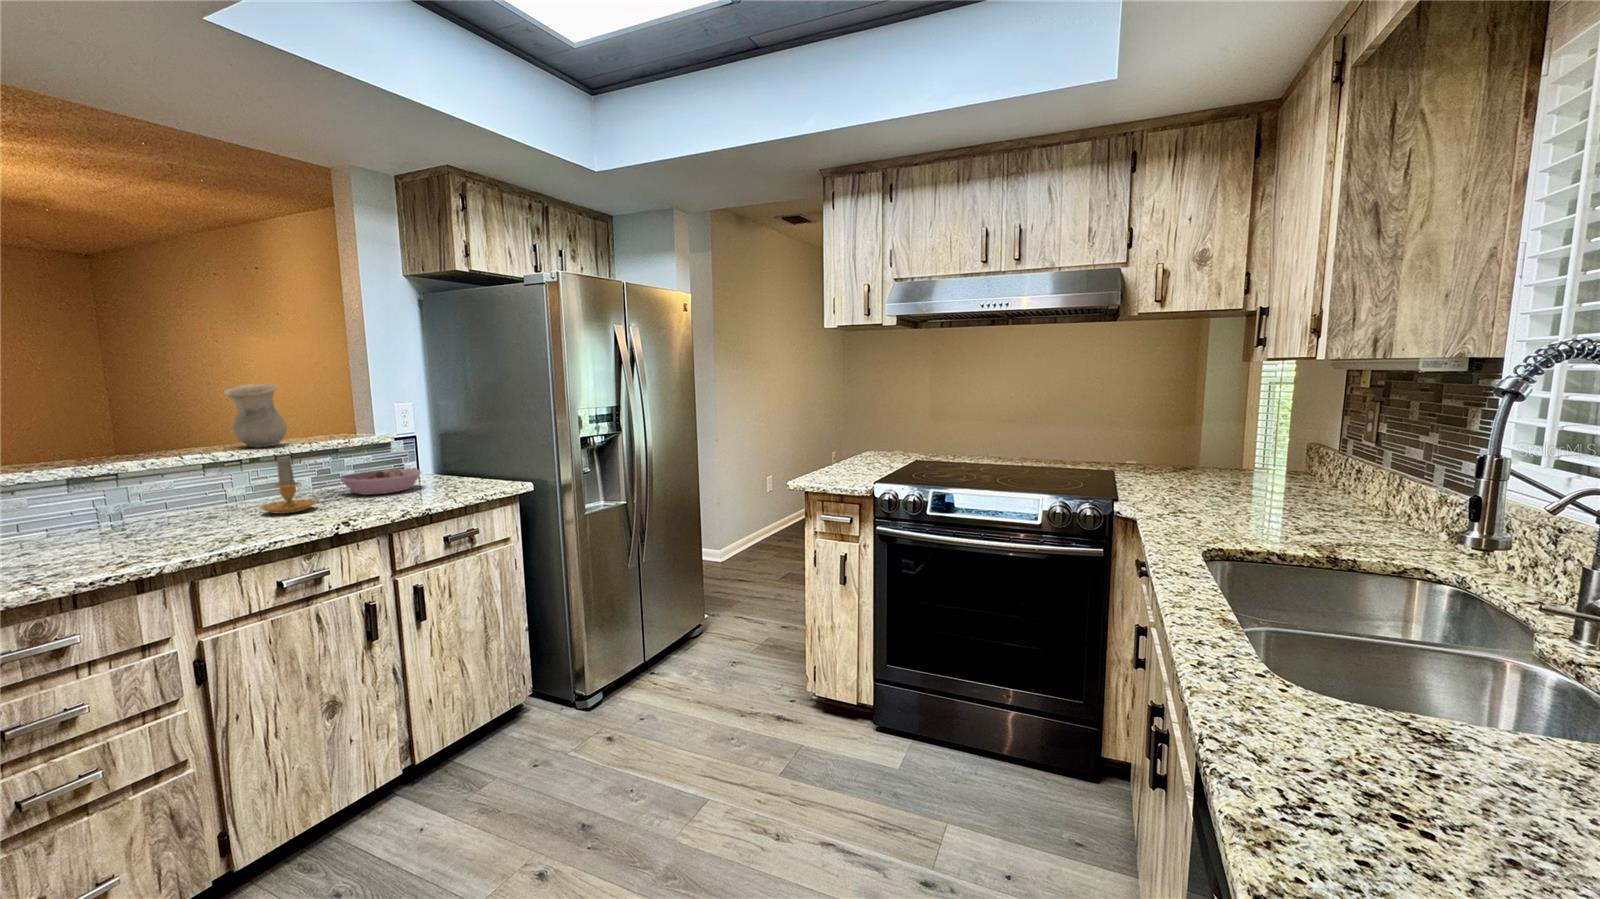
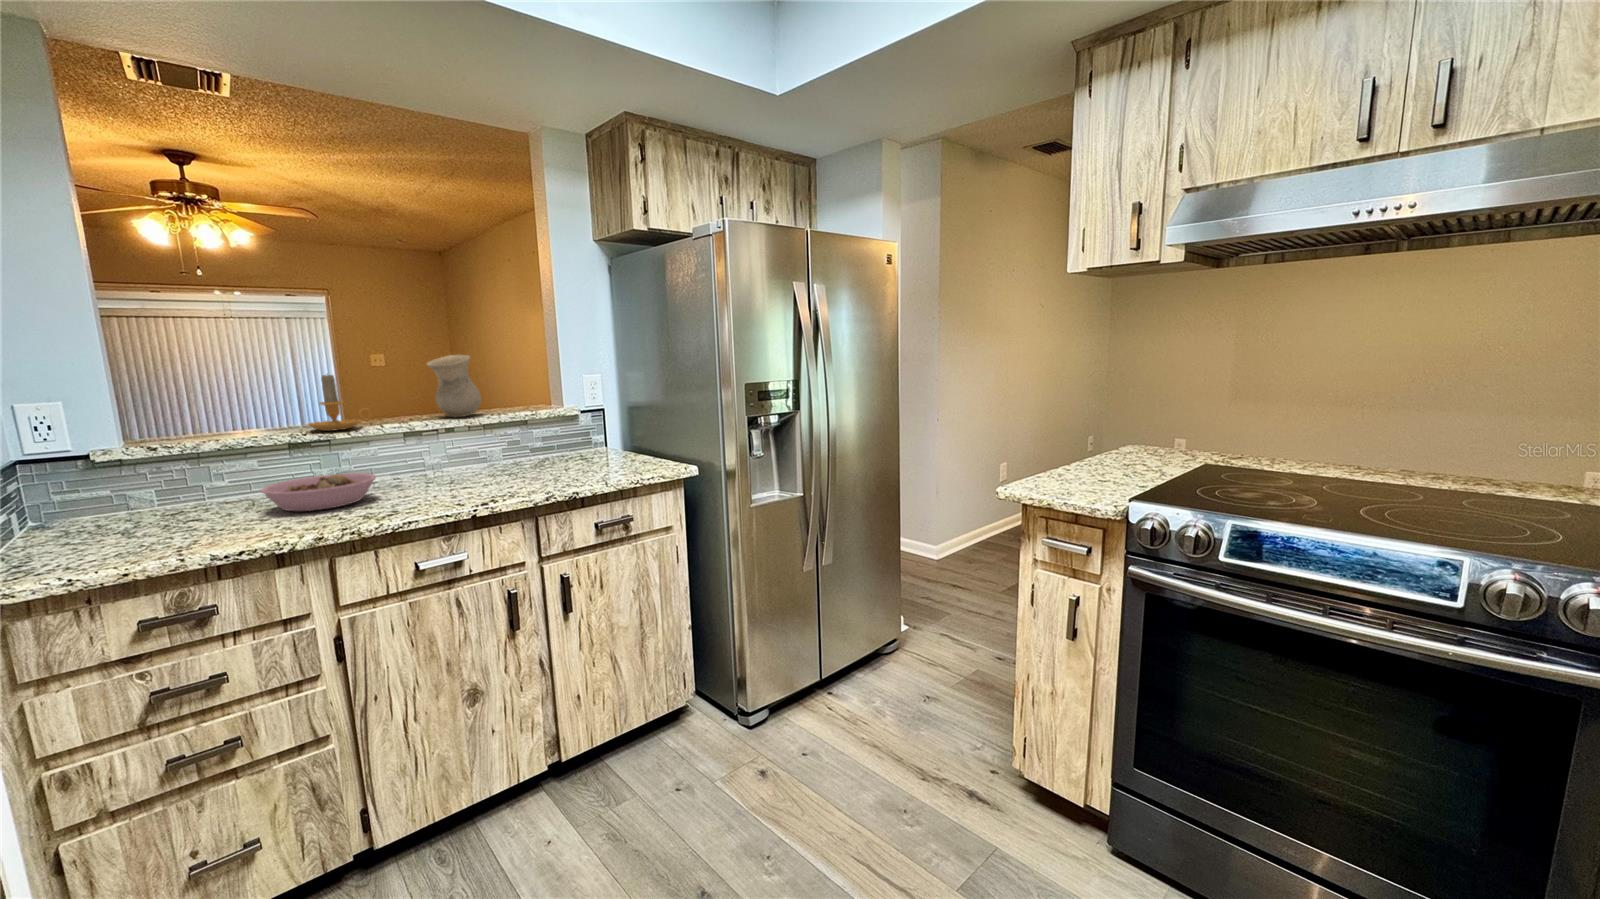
candle: present [261,456,322,514] -> present [307,374,370,431]
bowl: present [340,469,421,495] -> present [261,473,376,511]

